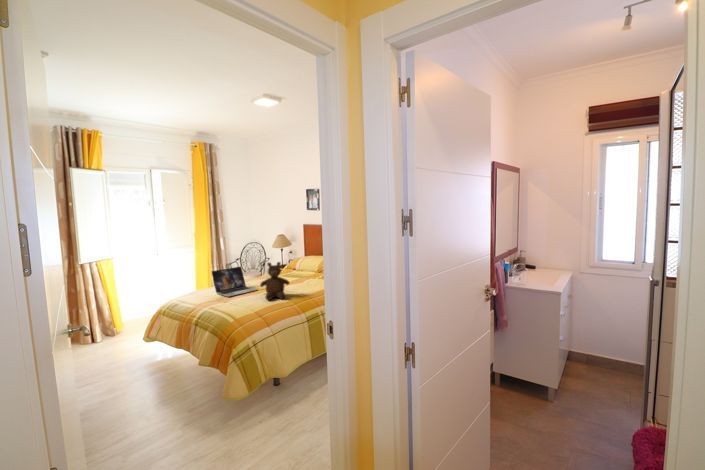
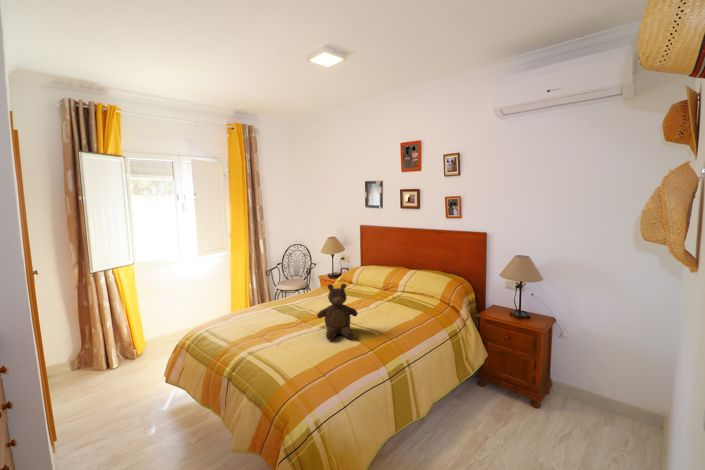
laptop: present [212,267,257,297] -> none [251,283,311,329]

